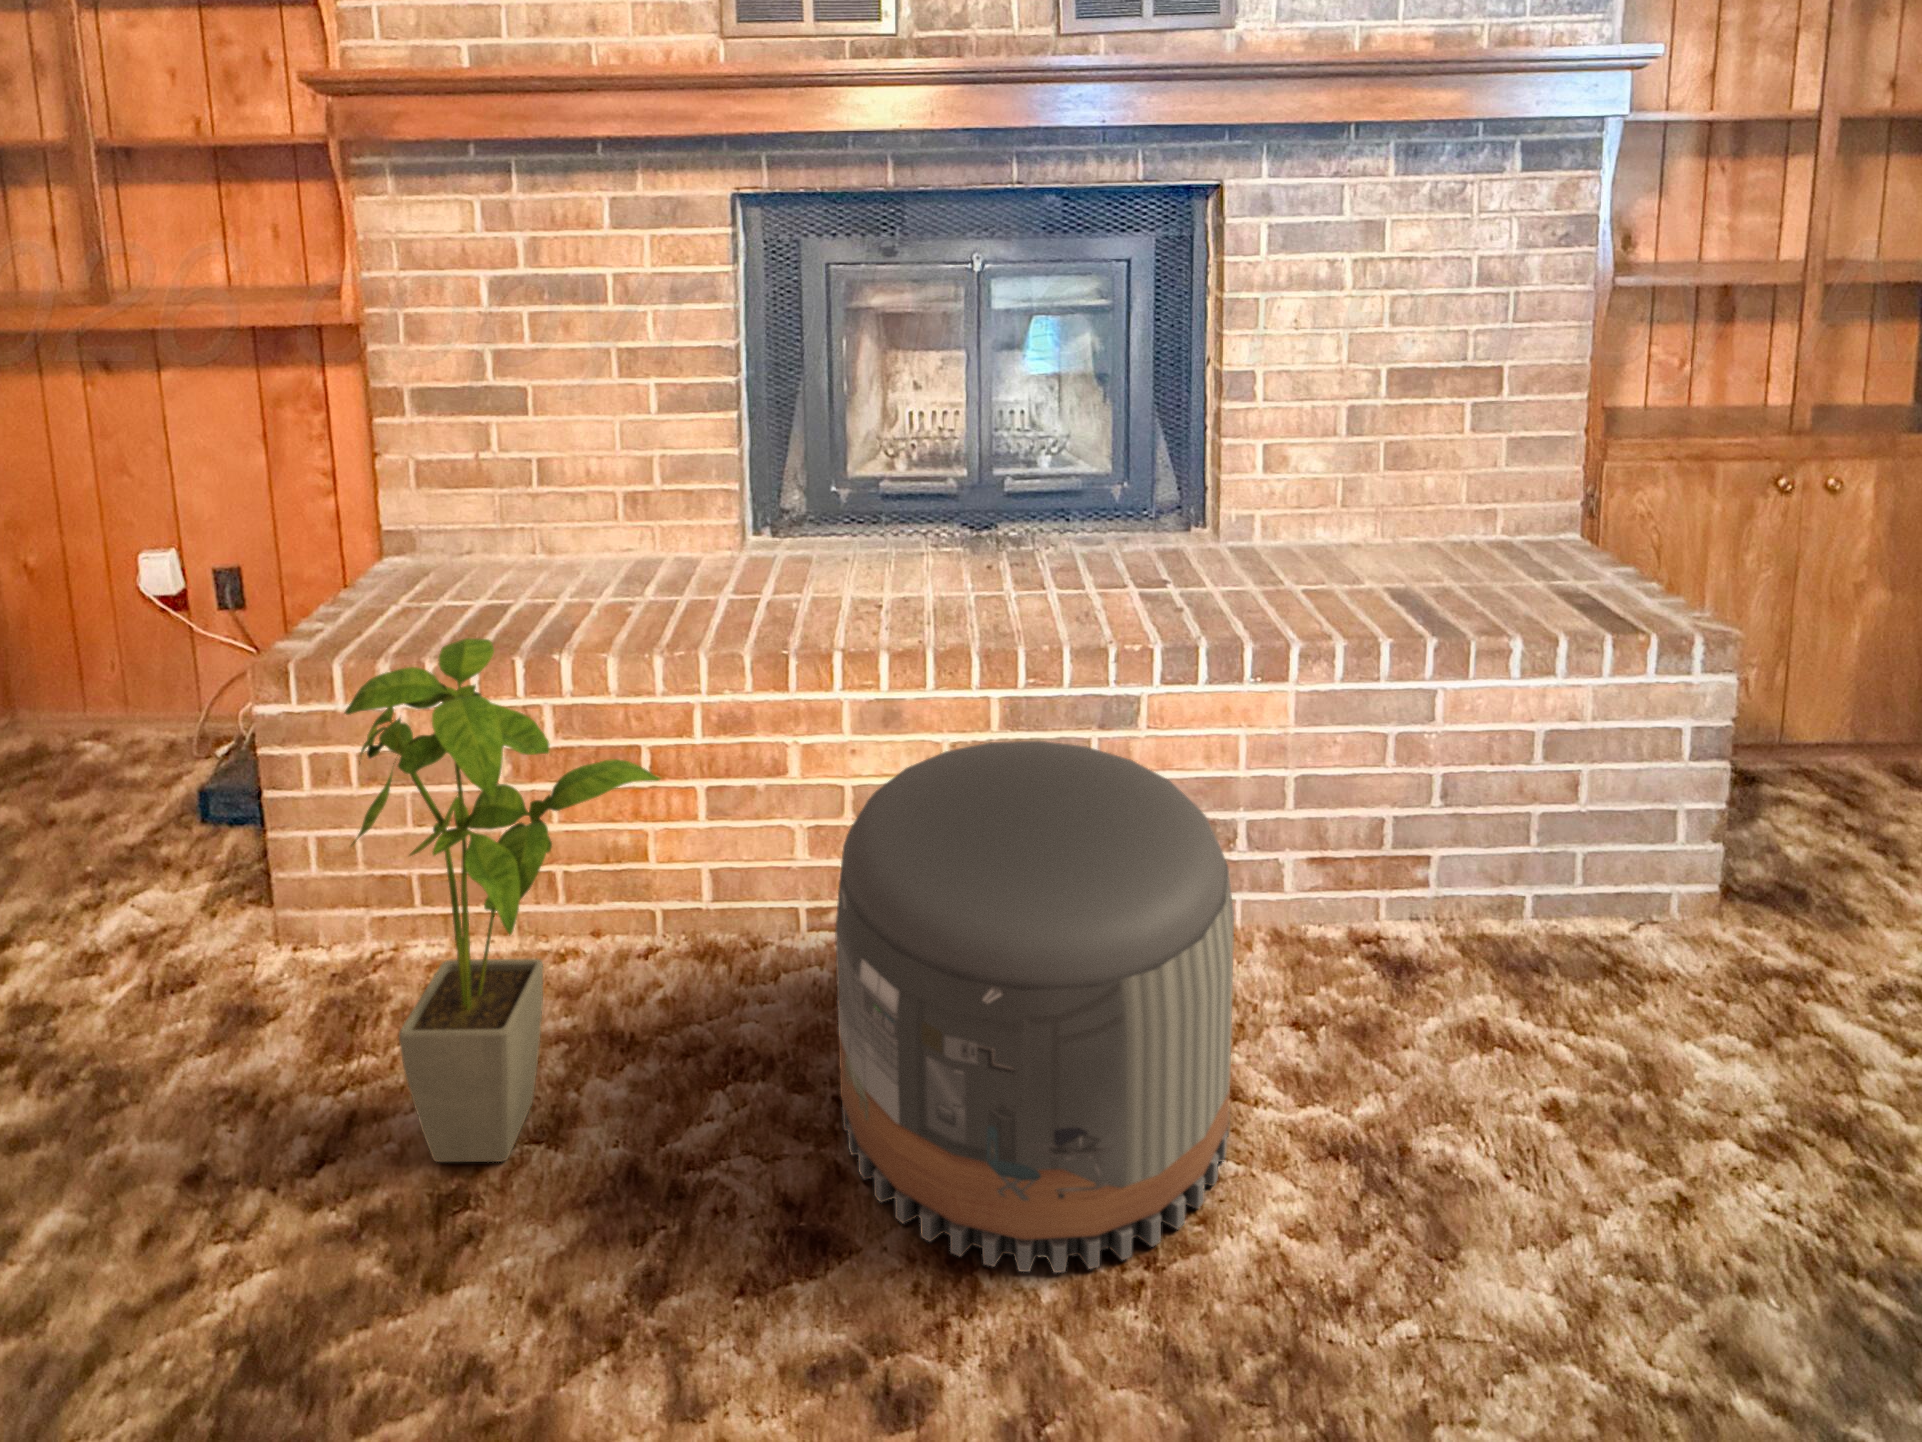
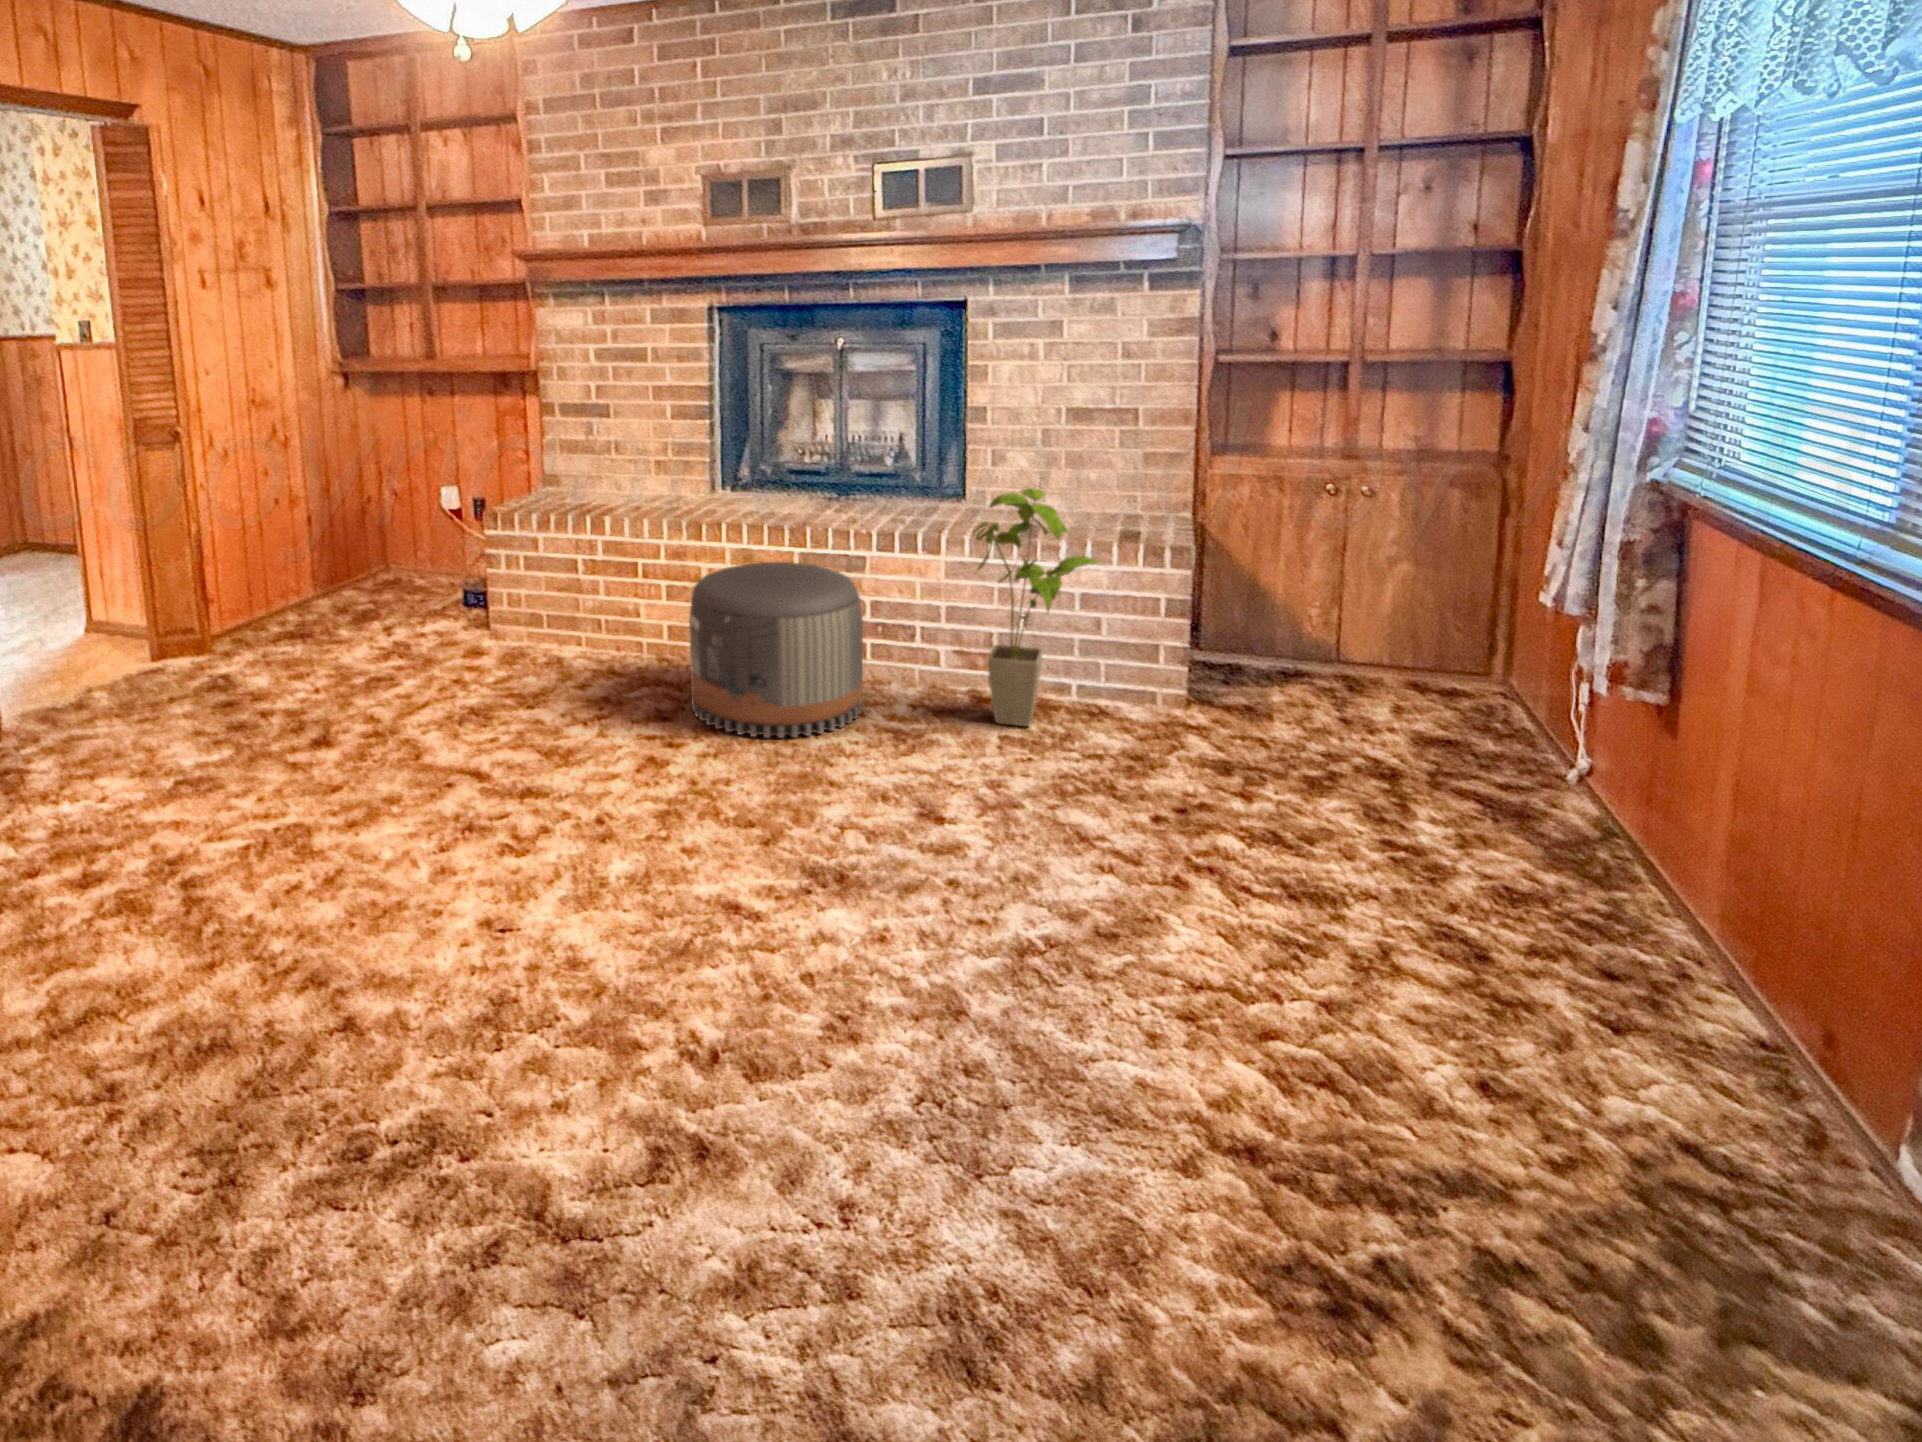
house plant: present [345,638,661,1162] -> present [976,488,1100,726]

